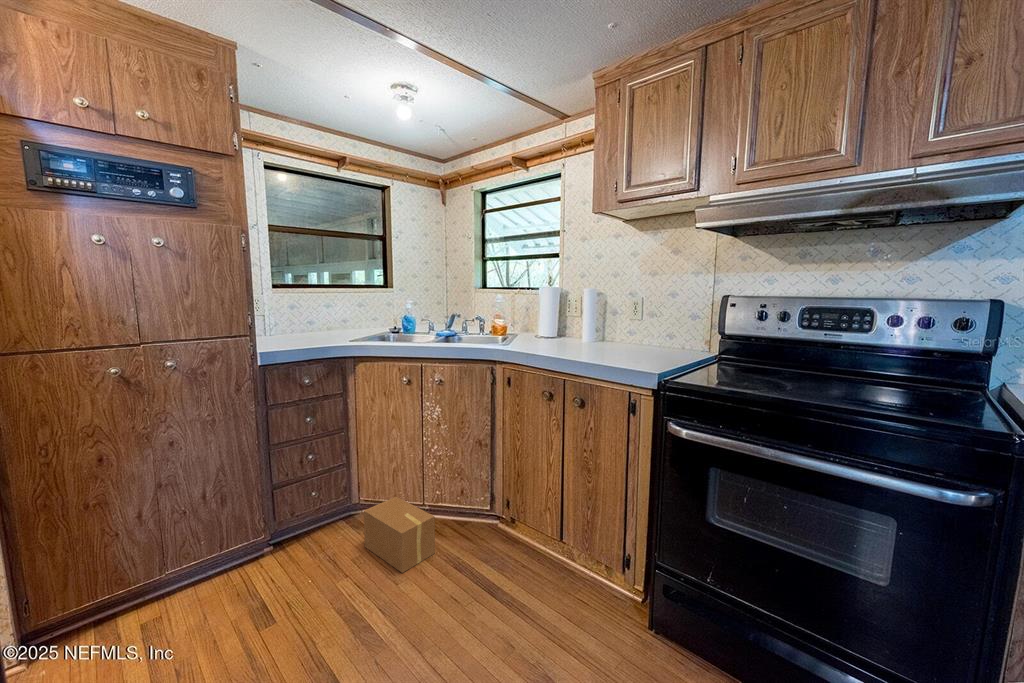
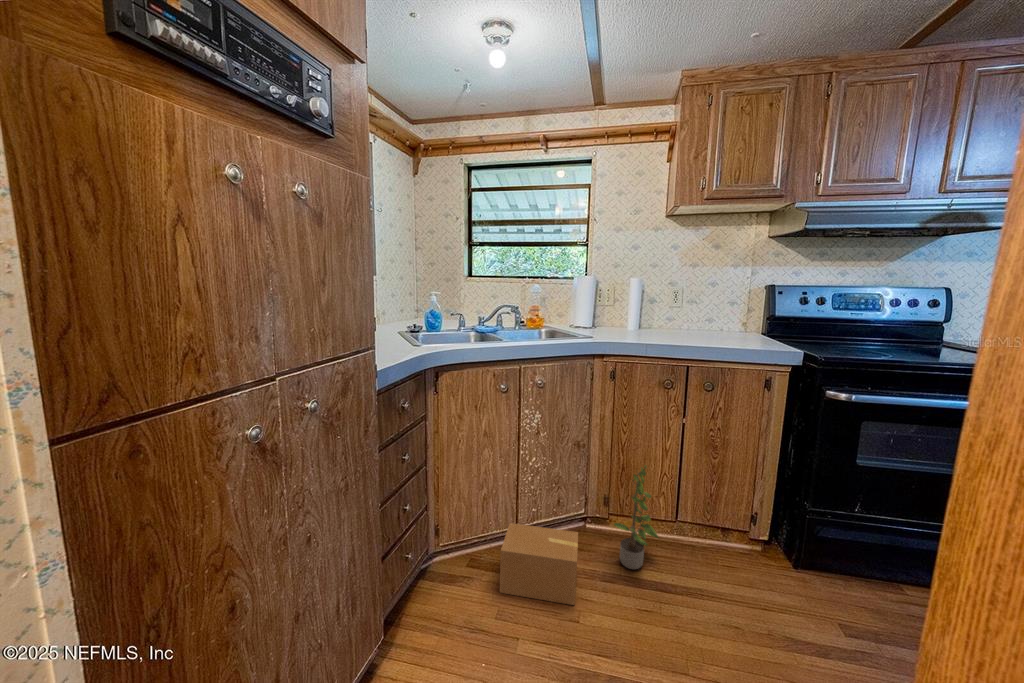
potted plant: none [464,466,522,568] -> present [614,465,658,569]

